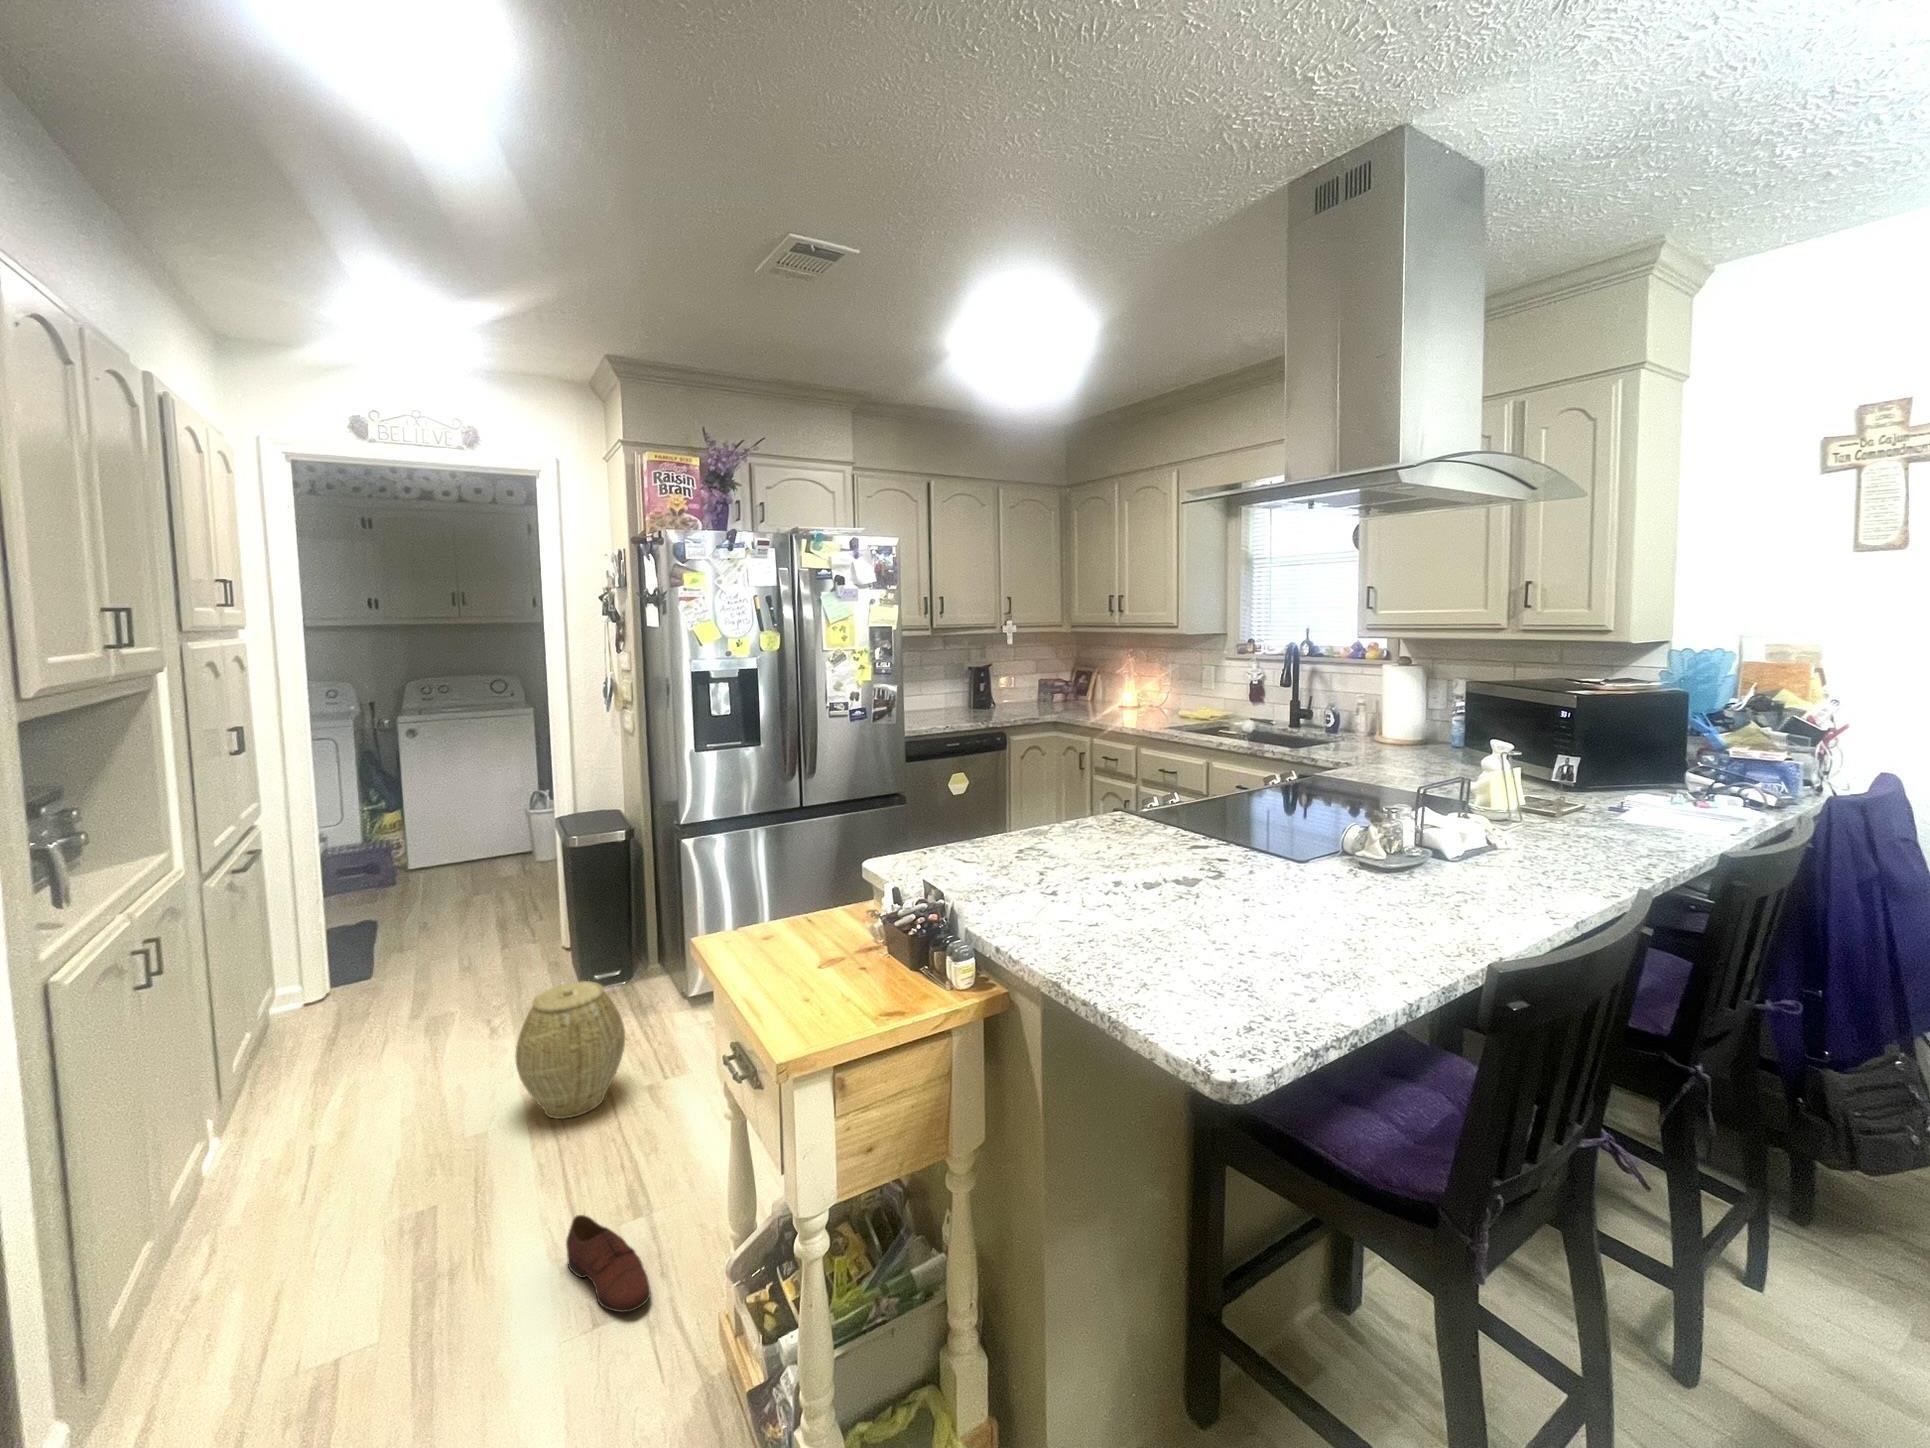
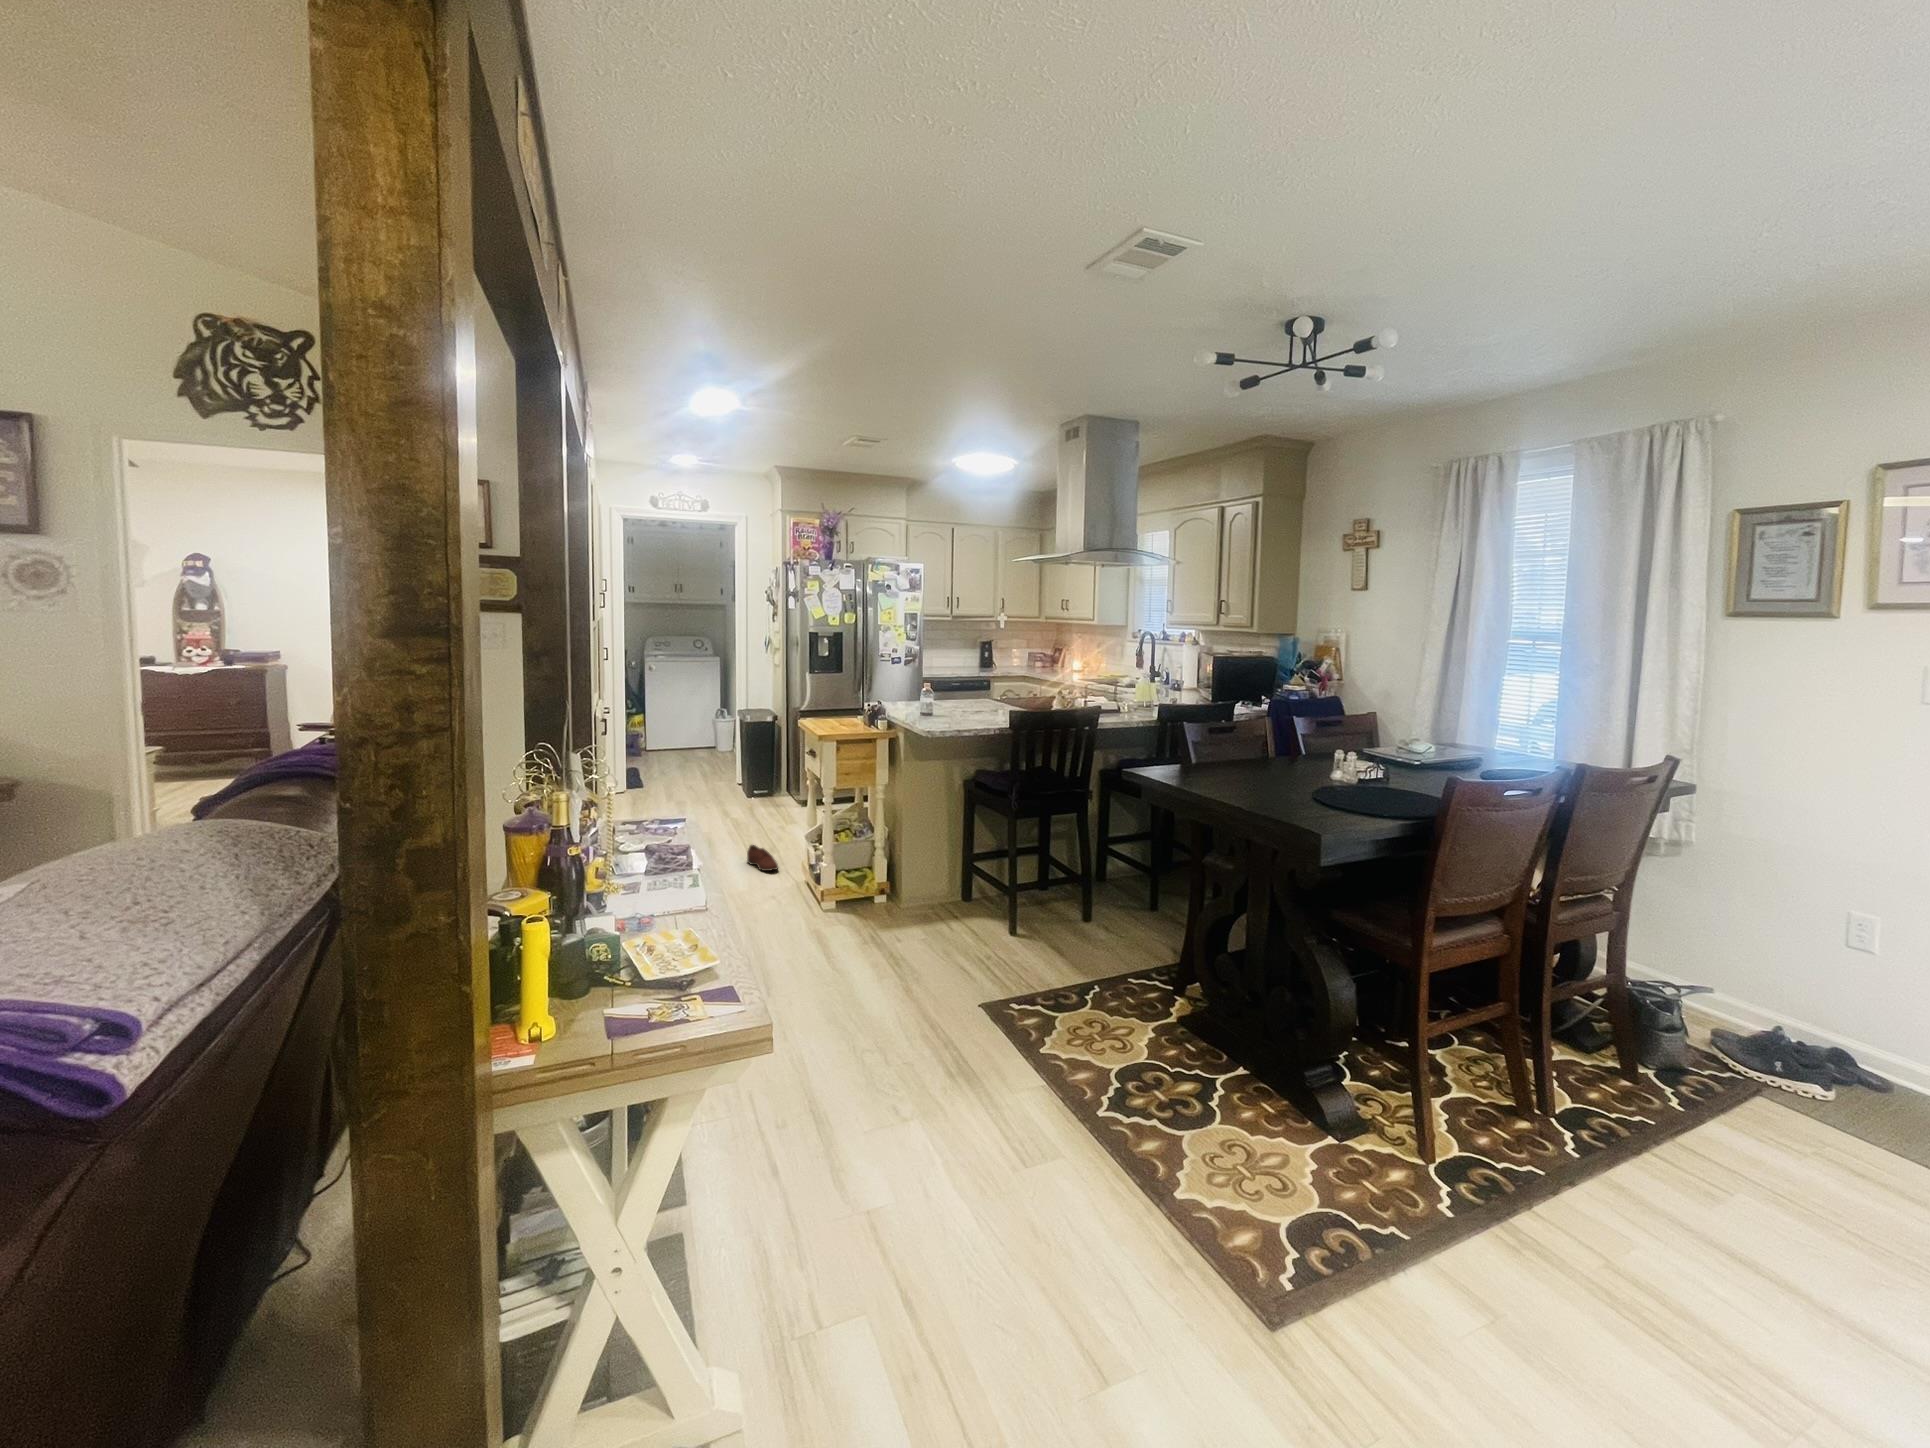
woven basket: present [515,981,625,1119] -> none [723,774,770,832]

